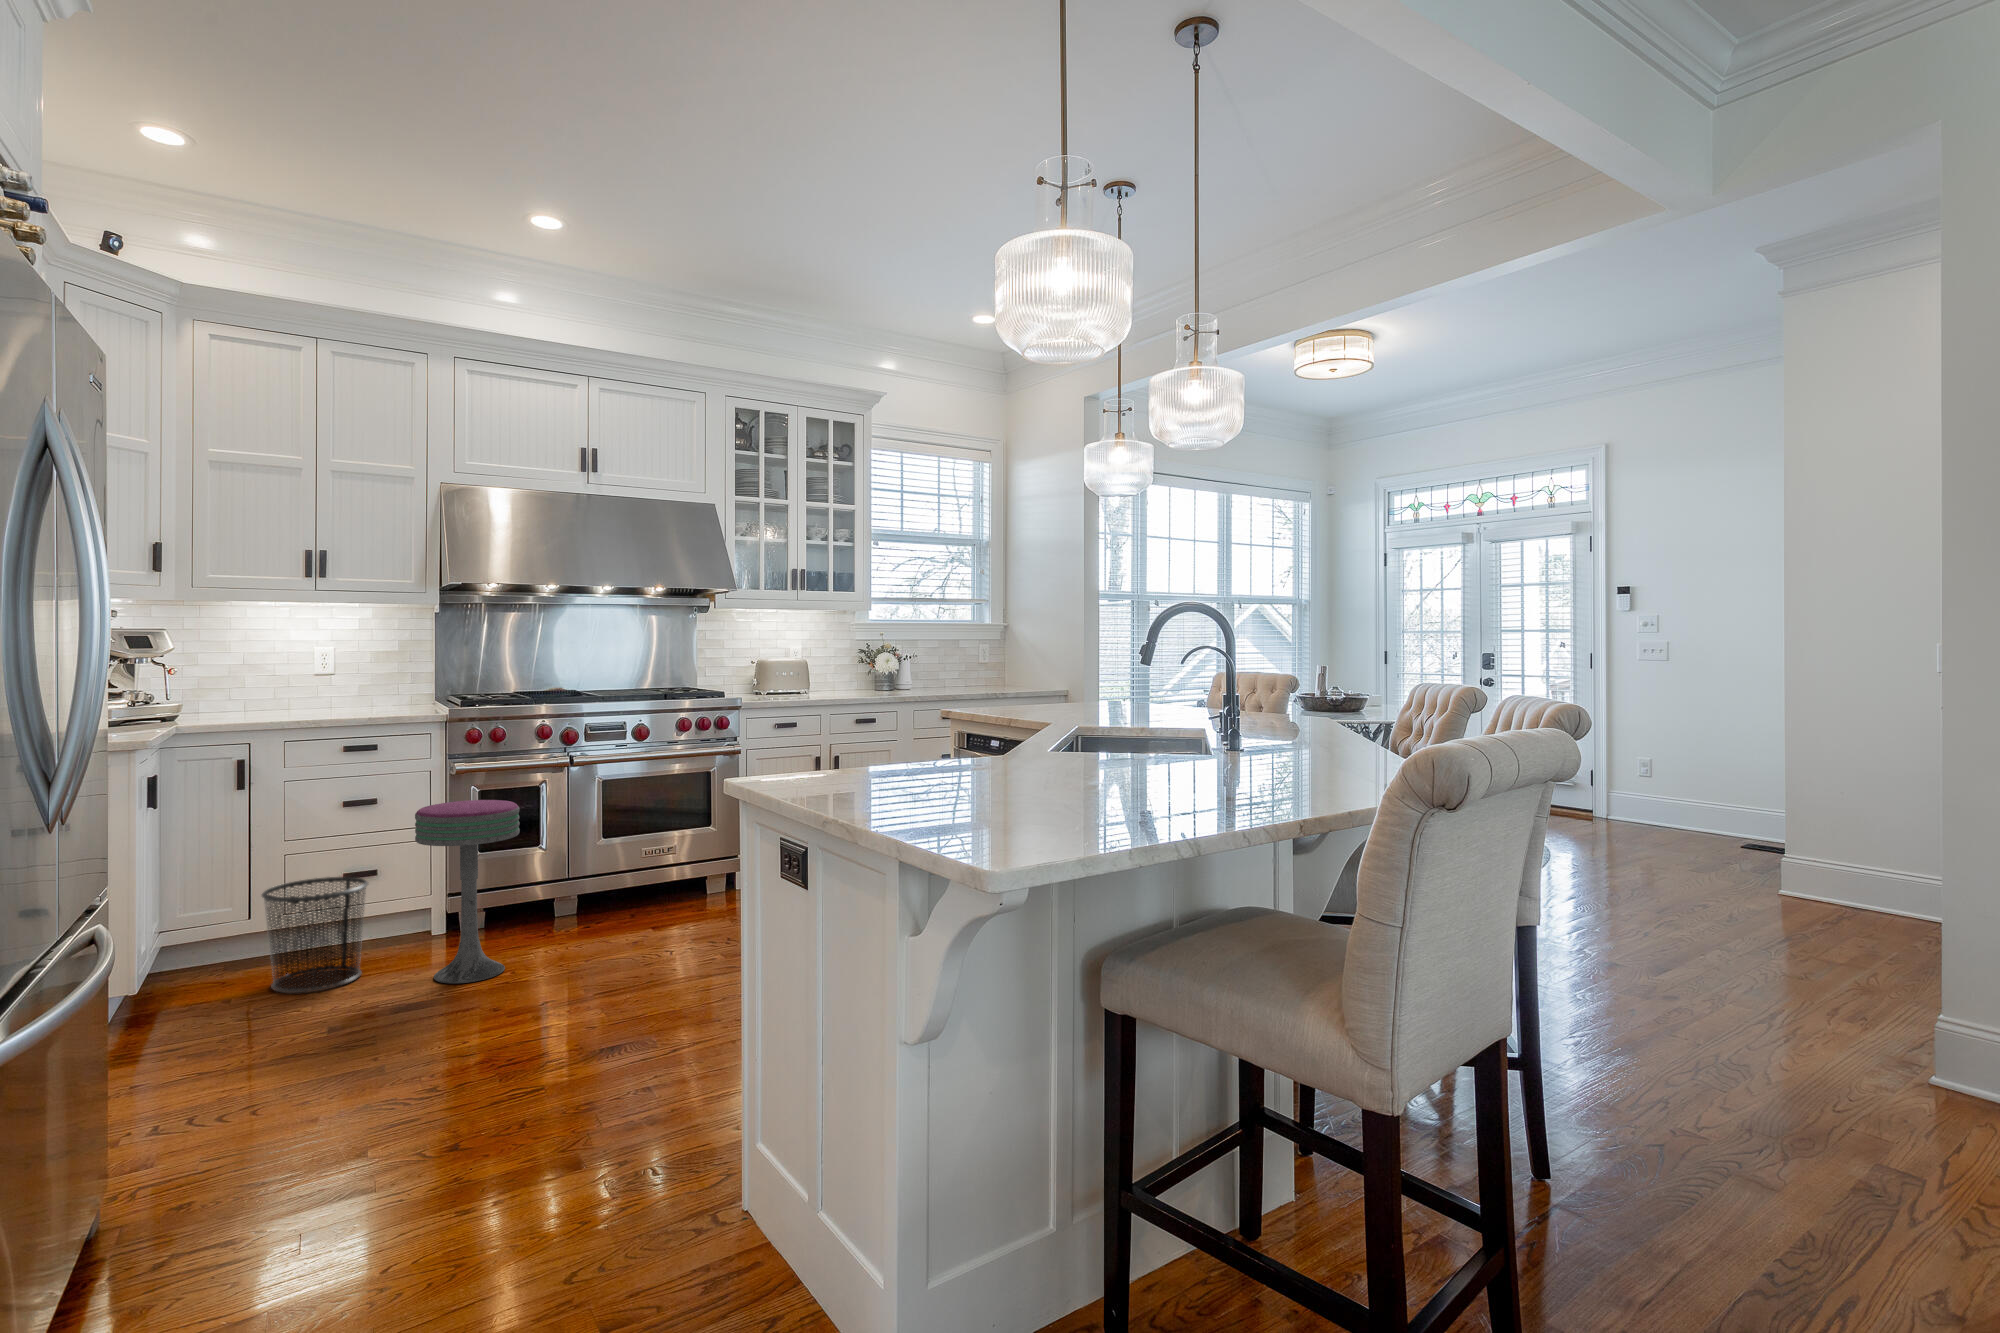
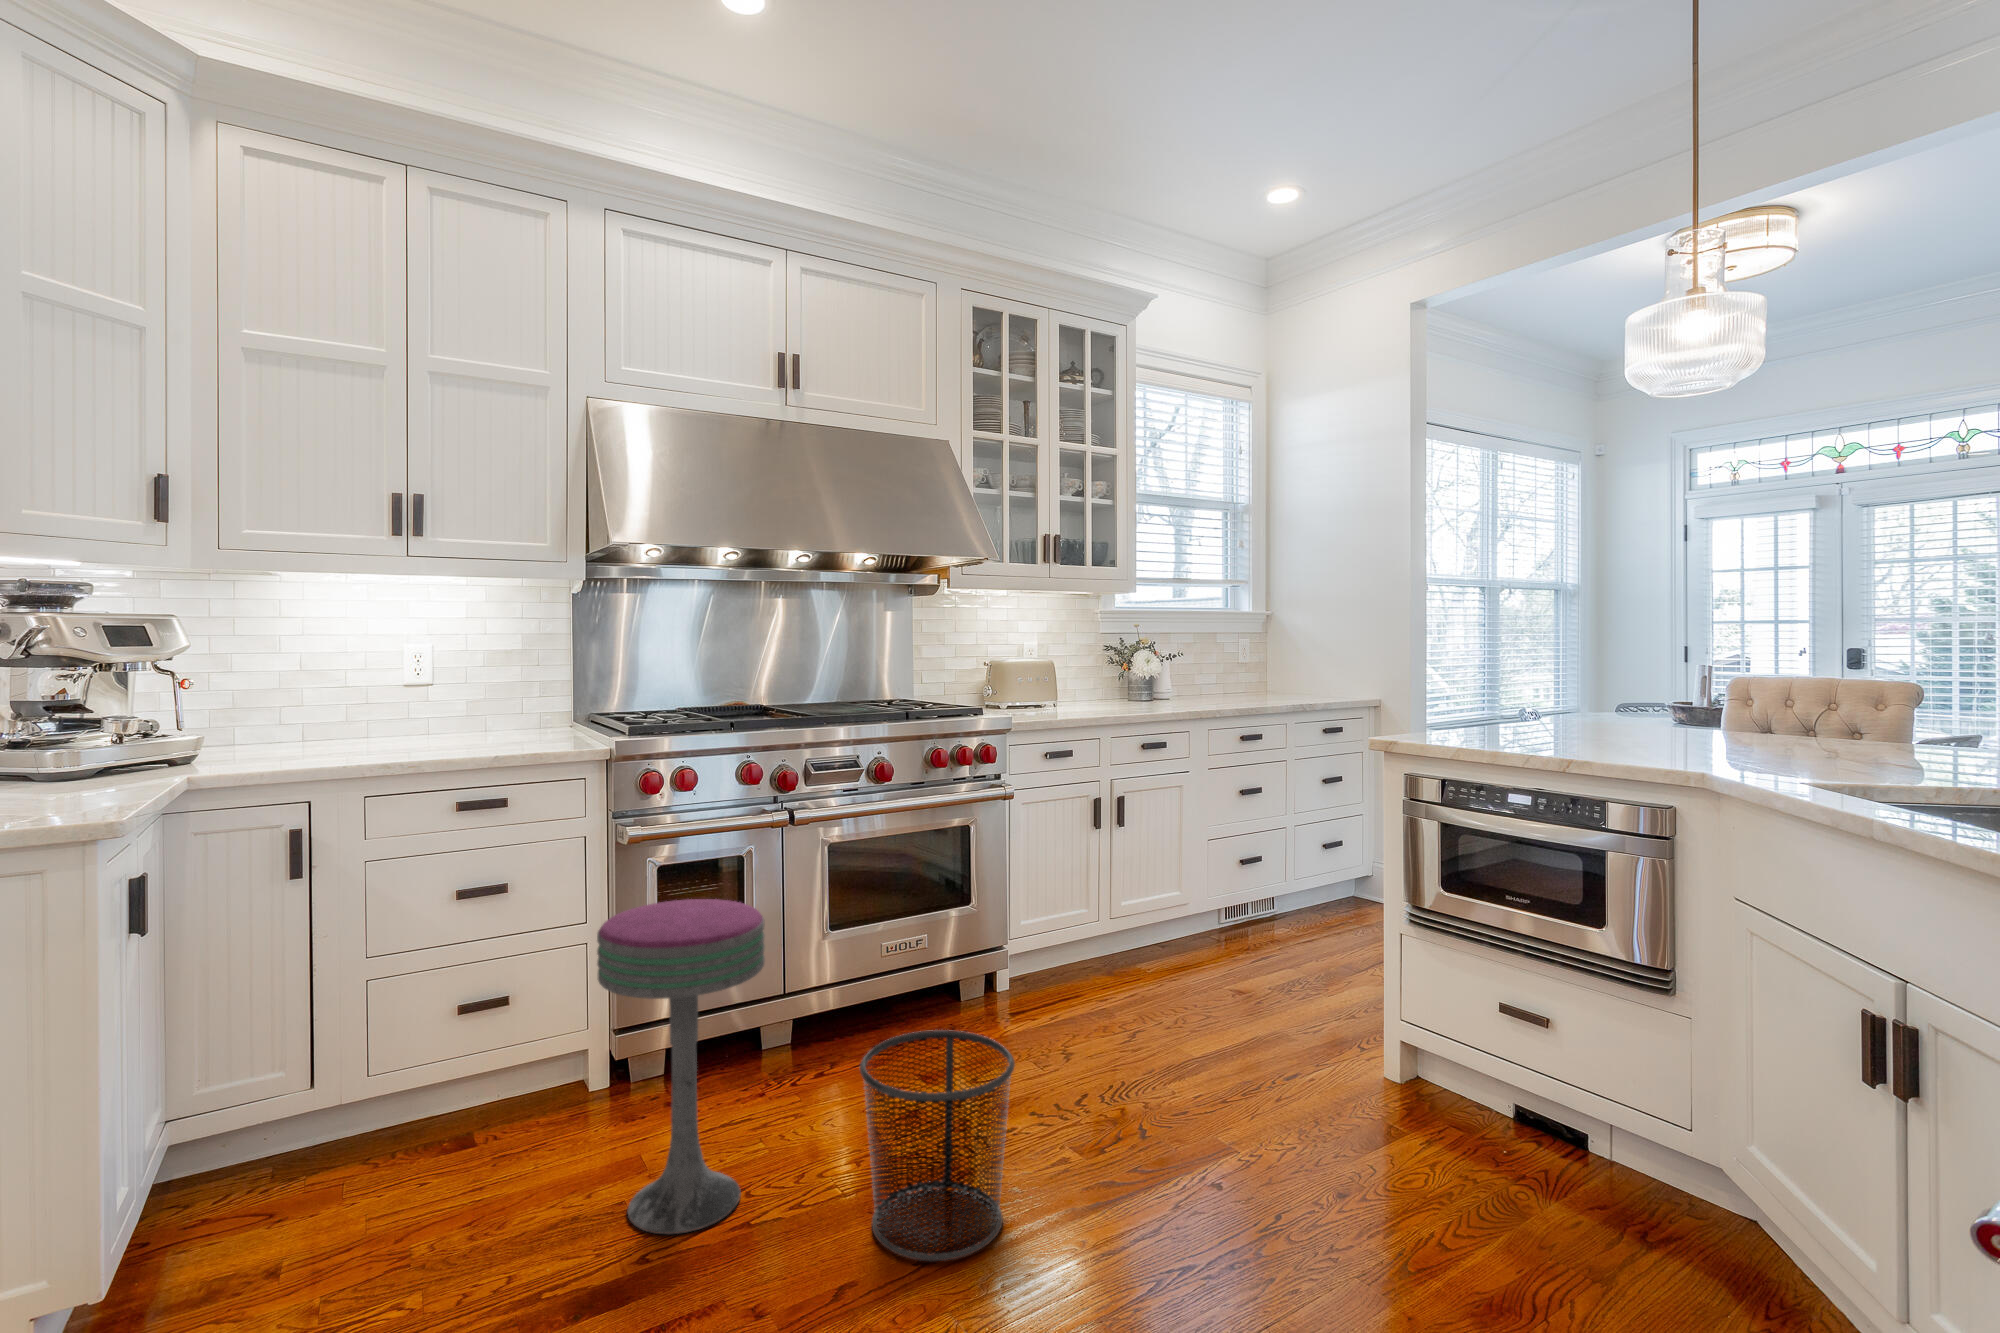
waste bin: present [262,877,368,993] -> present [860,1030,1015,1261]

